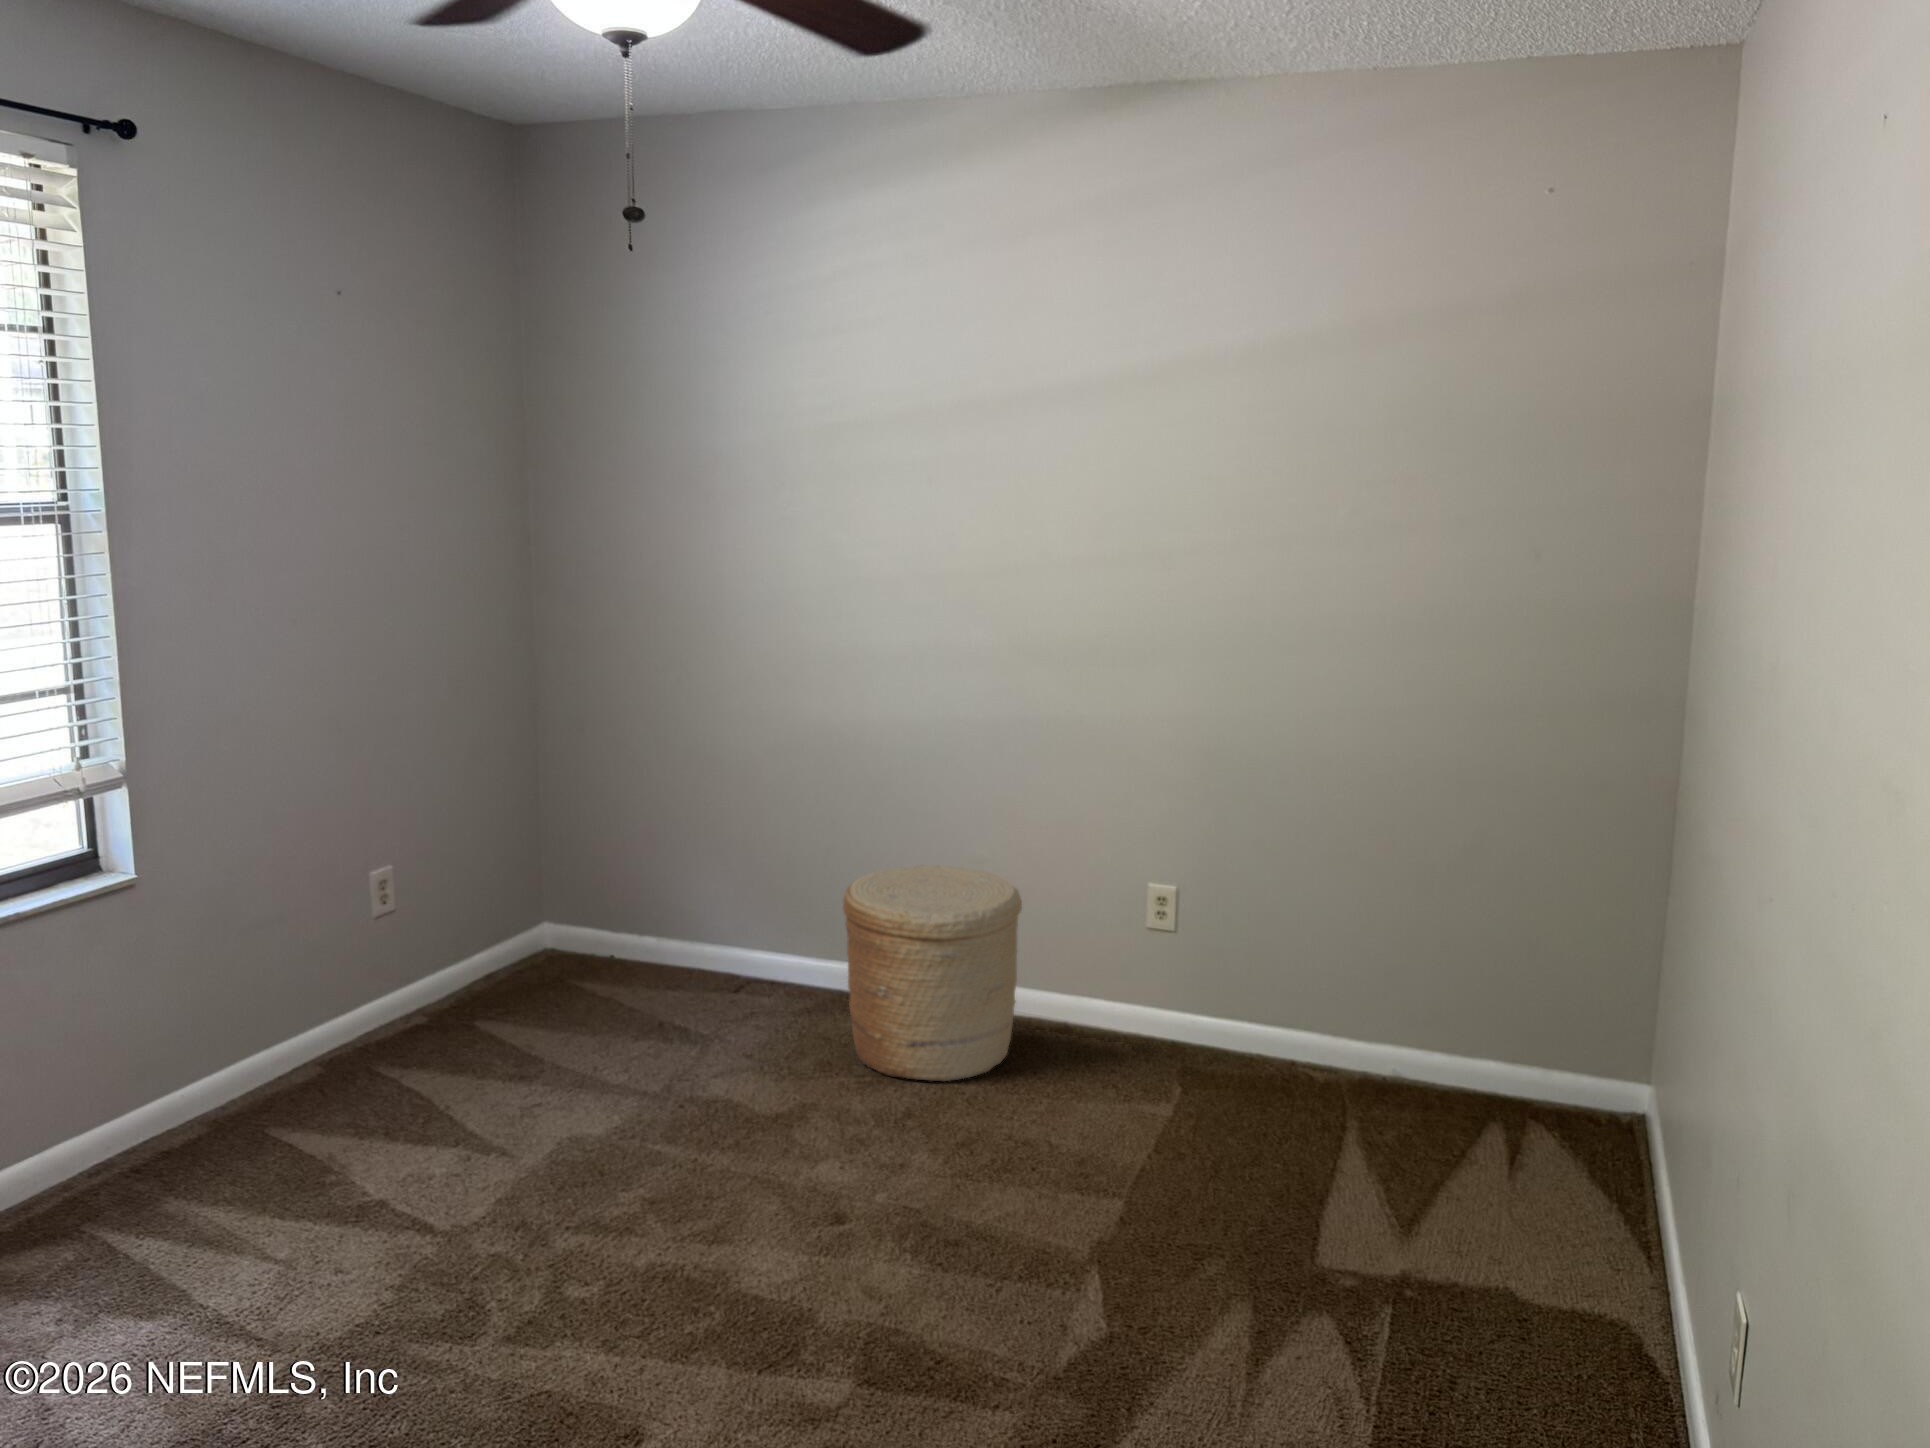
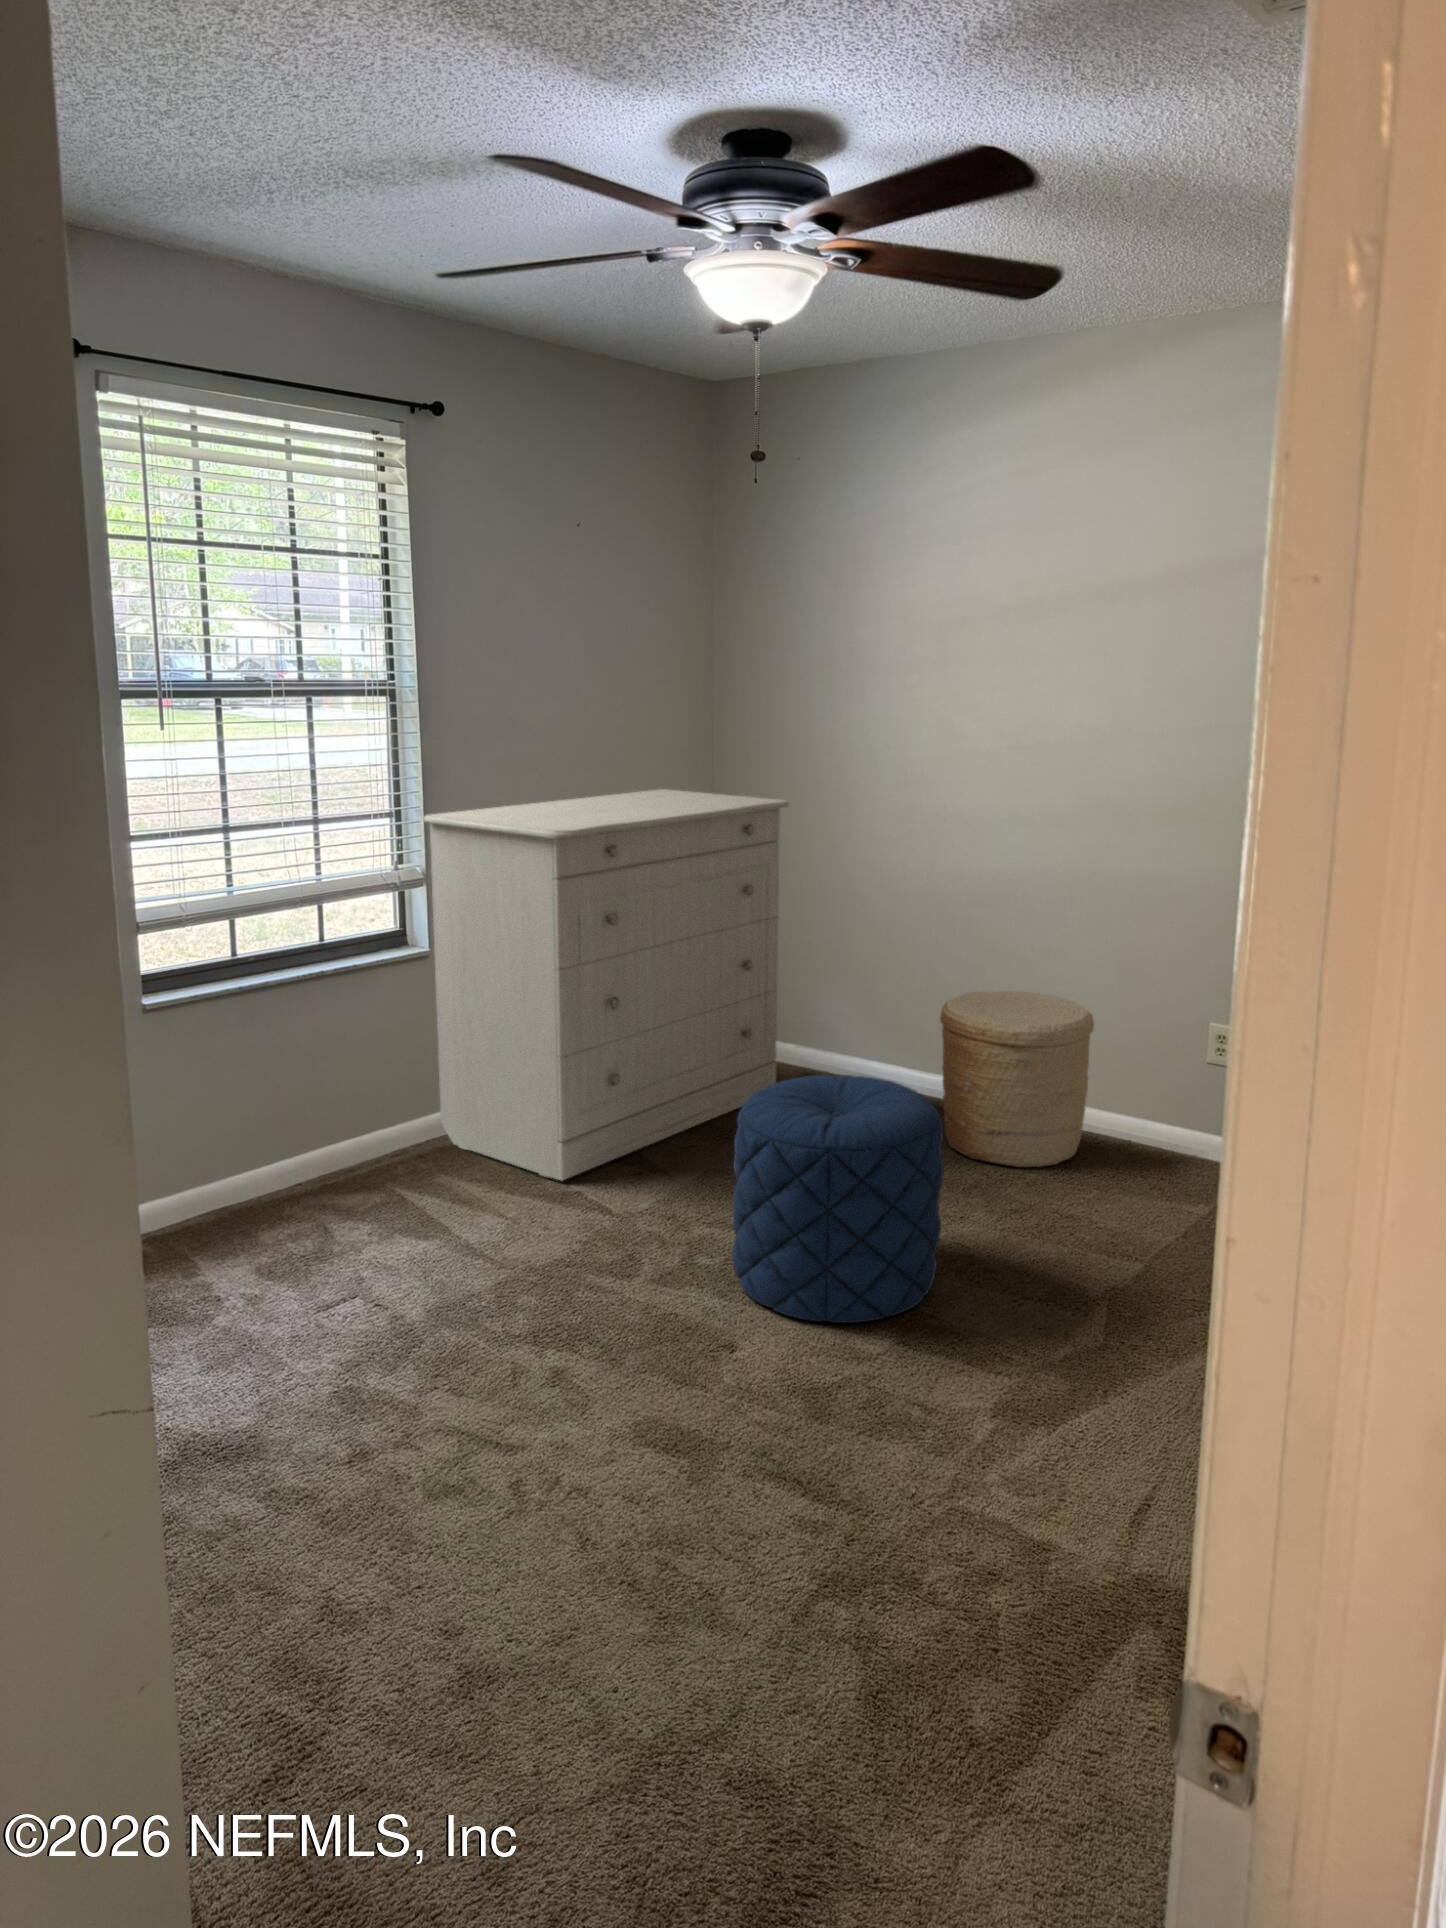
dresser: none [122,634,641,1182] -> present [423,789,789,1180]
pouf: none [611,1013,883,1356] -> present [732,1075,944,1323]

